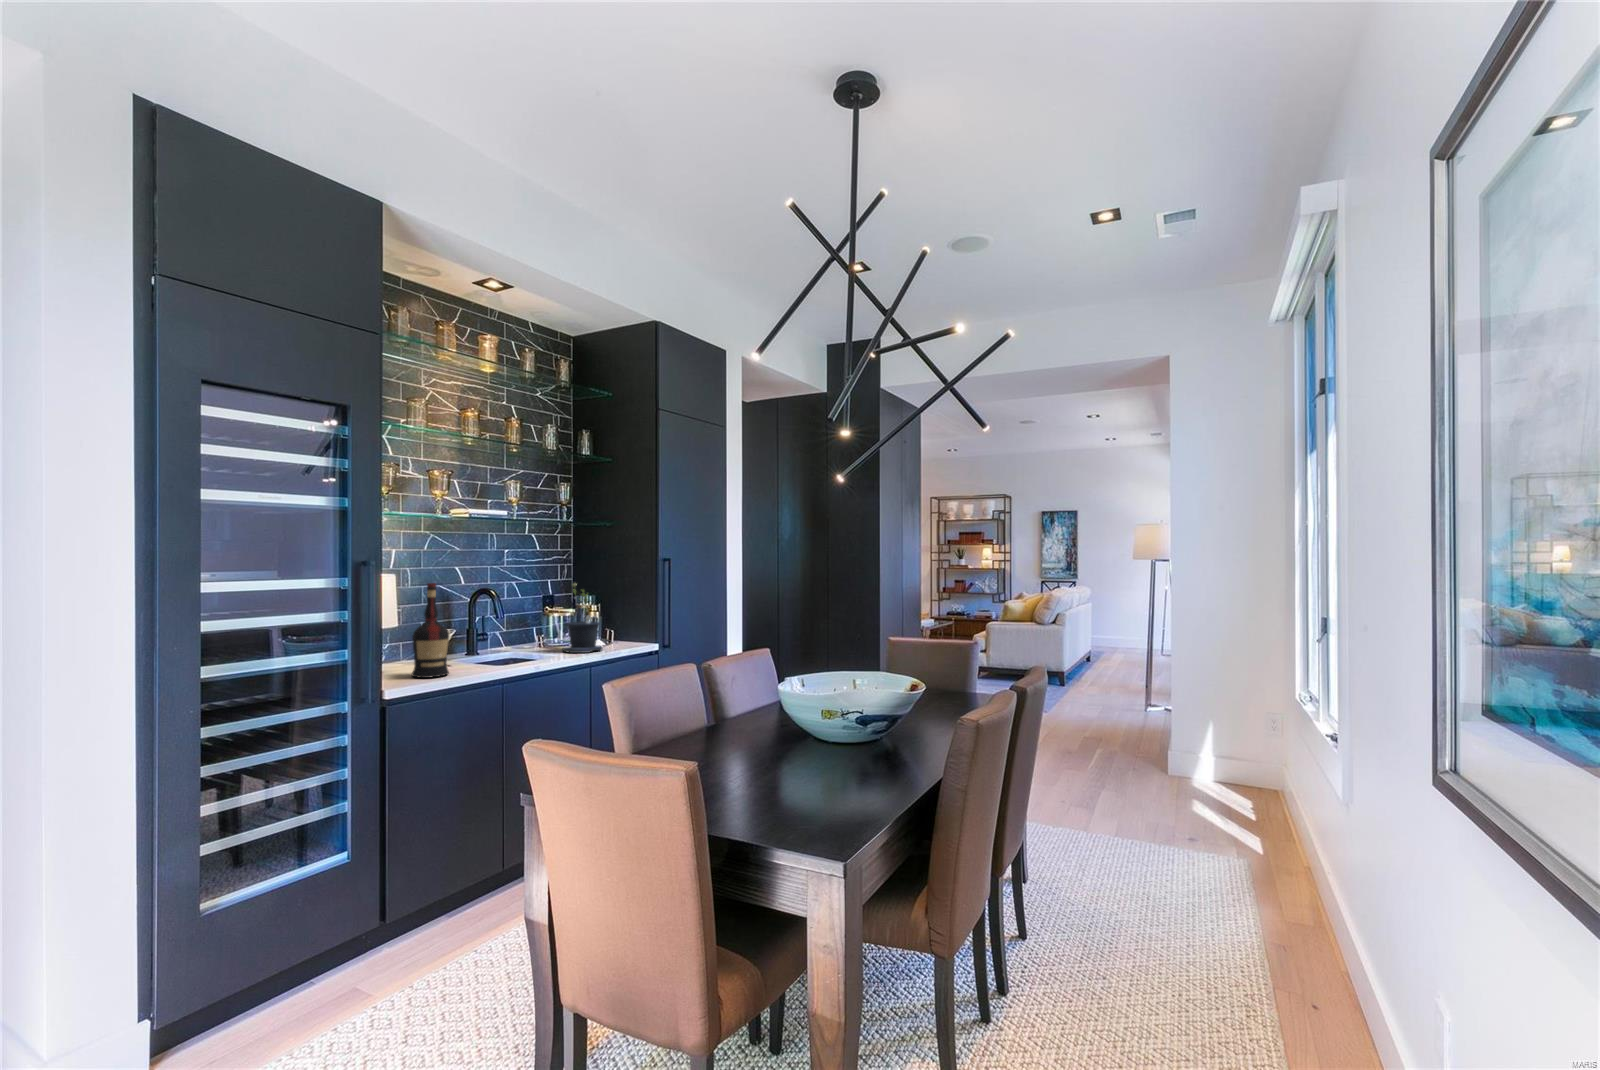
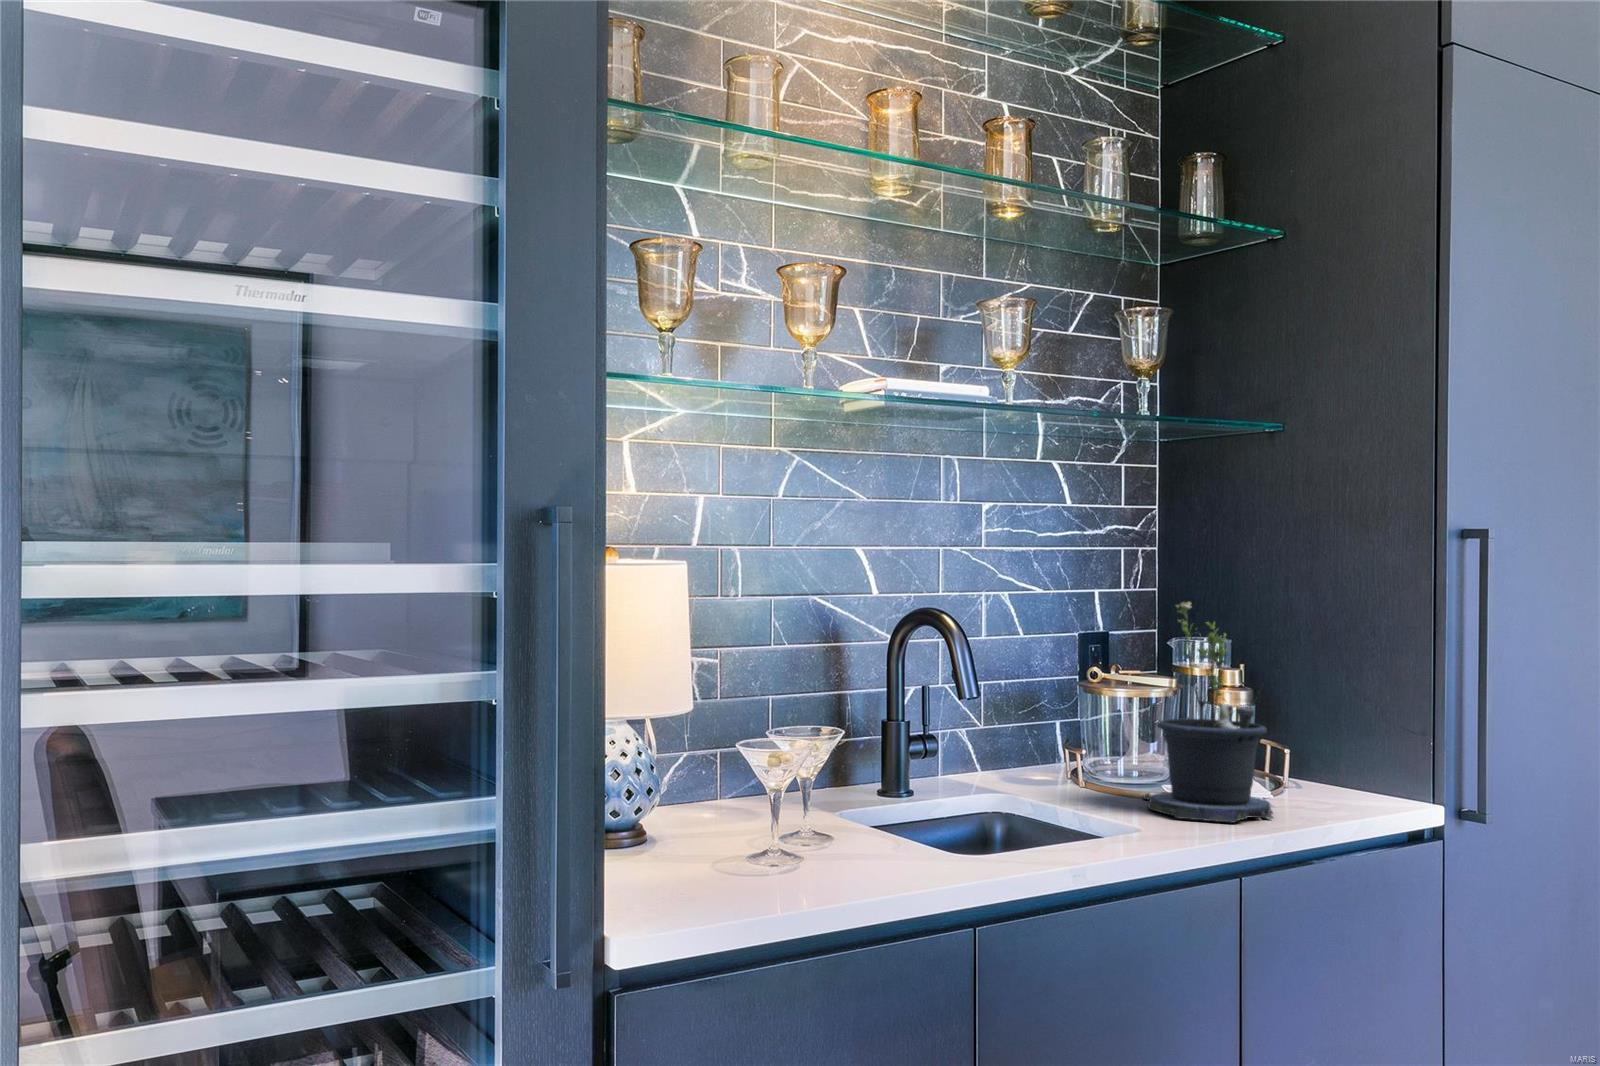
liquor: present [412,583,449,678] -> none [716,586,823,887]

